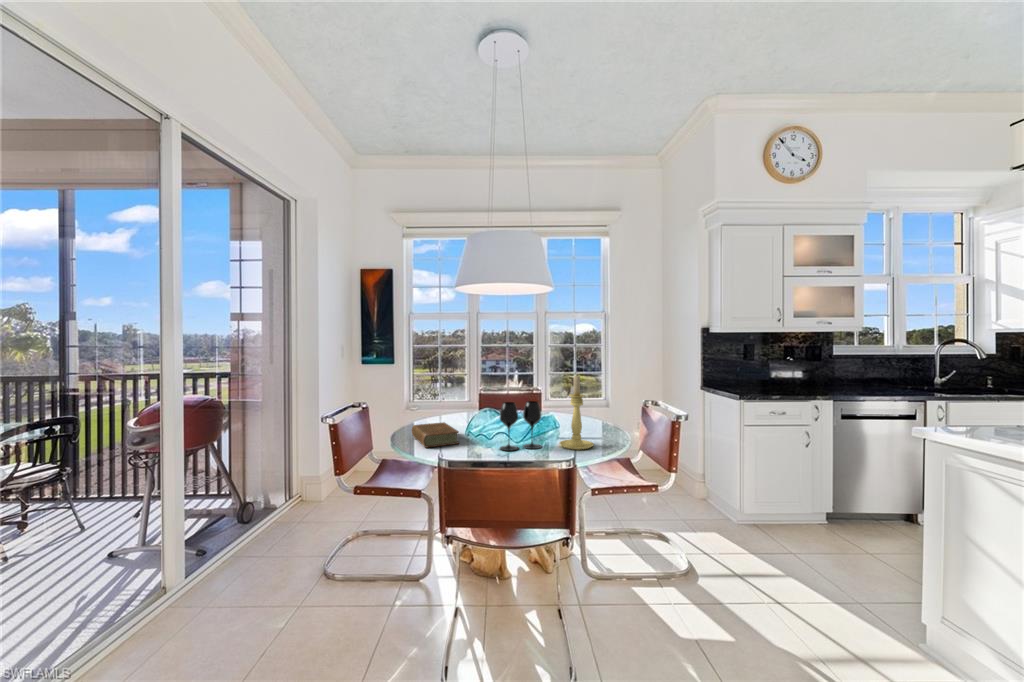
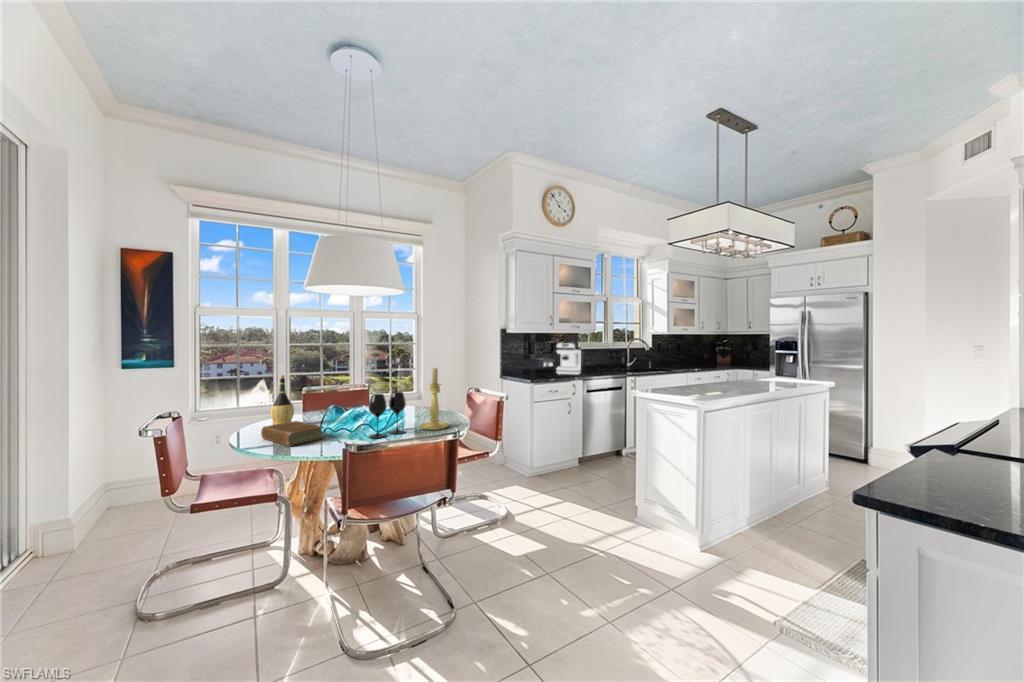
coffee maker: none [791,346,836,393] -> present [556,343,581,375]
wine bottle: none [429,376,450,427] -> present [270,375,294,425]

